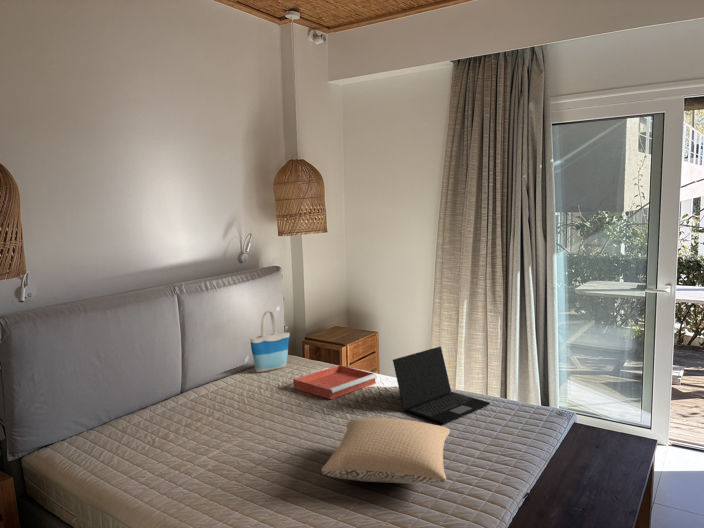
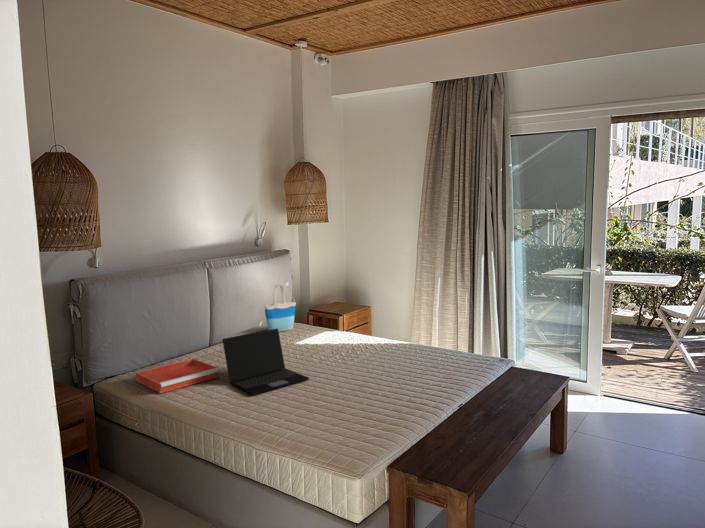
laptop: present [393,346,490,424] -> present [222,328,309,395]
tray: present [293,365,377,399] -> present [136,359,220,393]
pillow: present [321,418,450,484] -> none [315,359,412,401]

